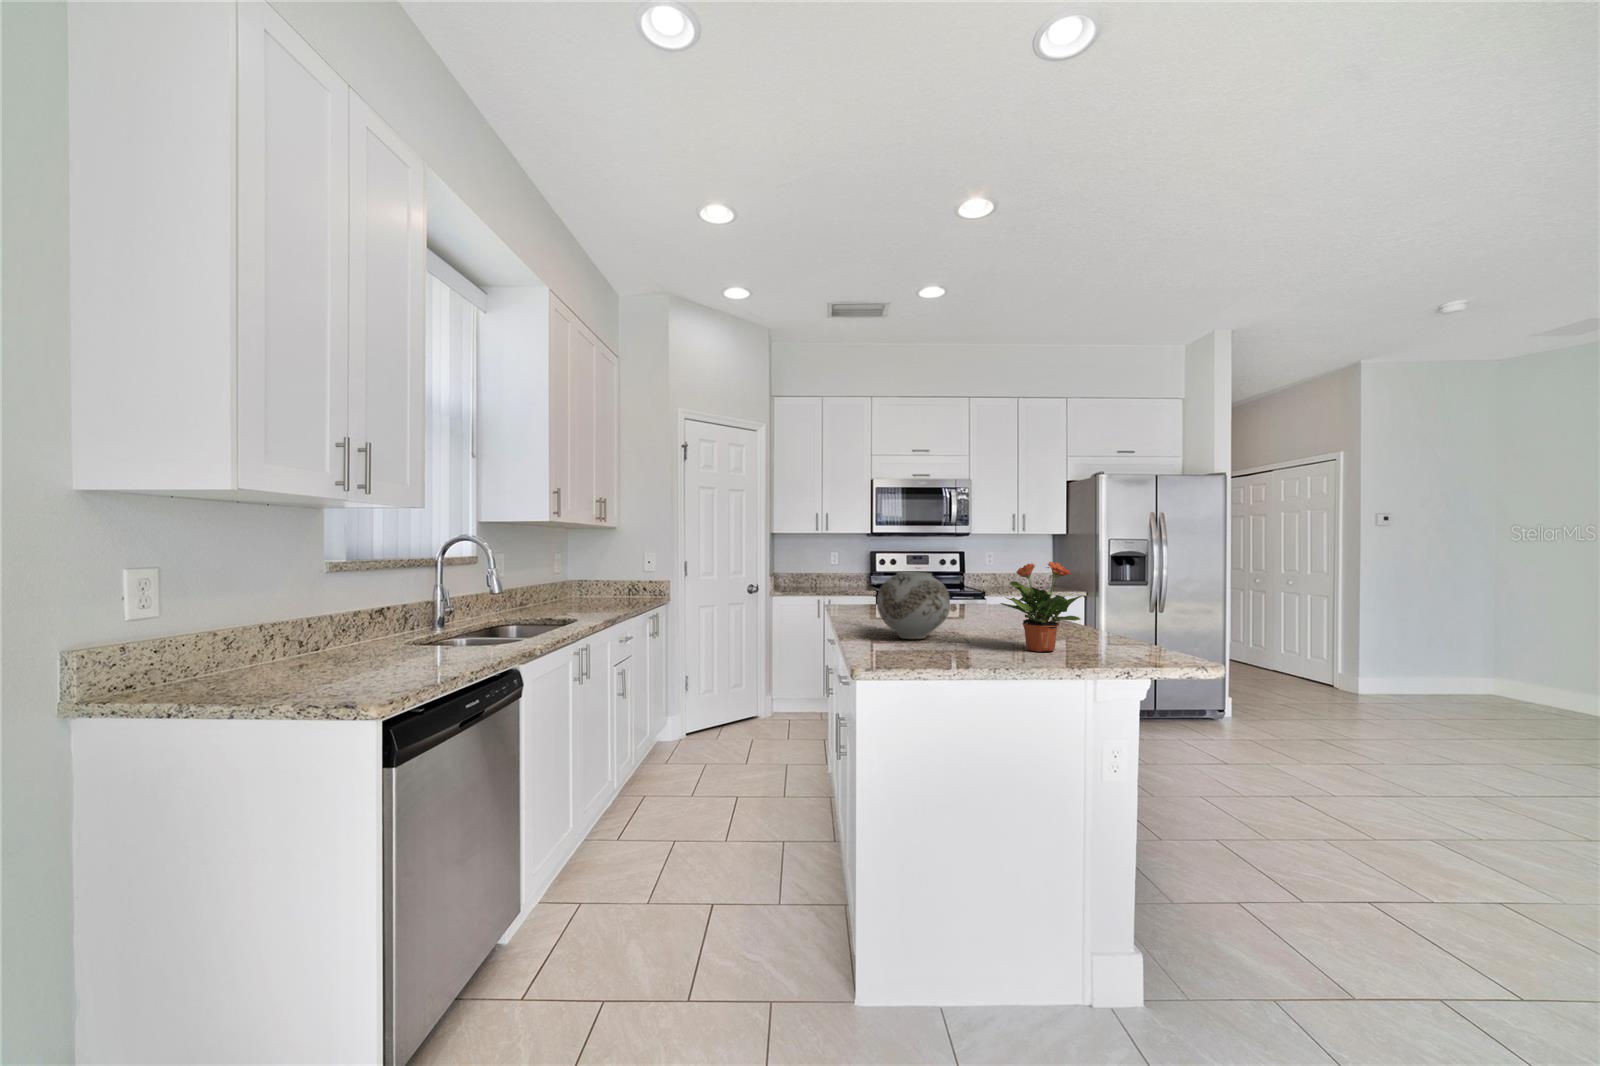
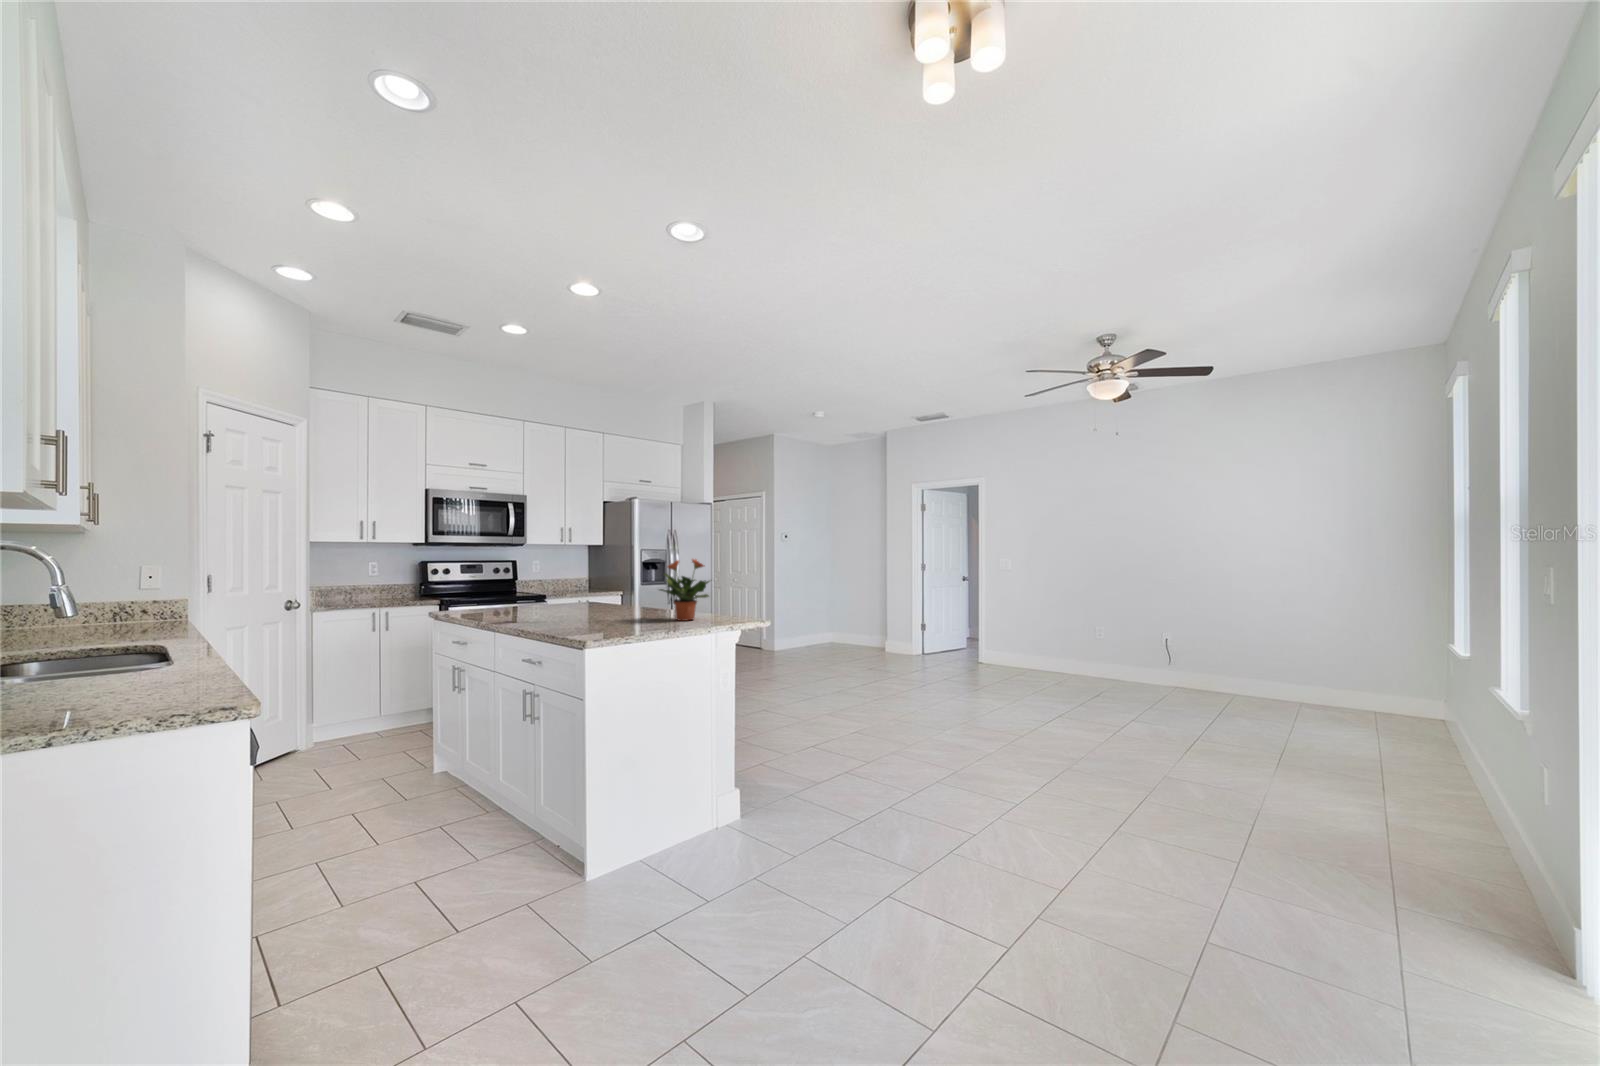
vase: present [877,571,950,639] -> none [553,570,614,624]

